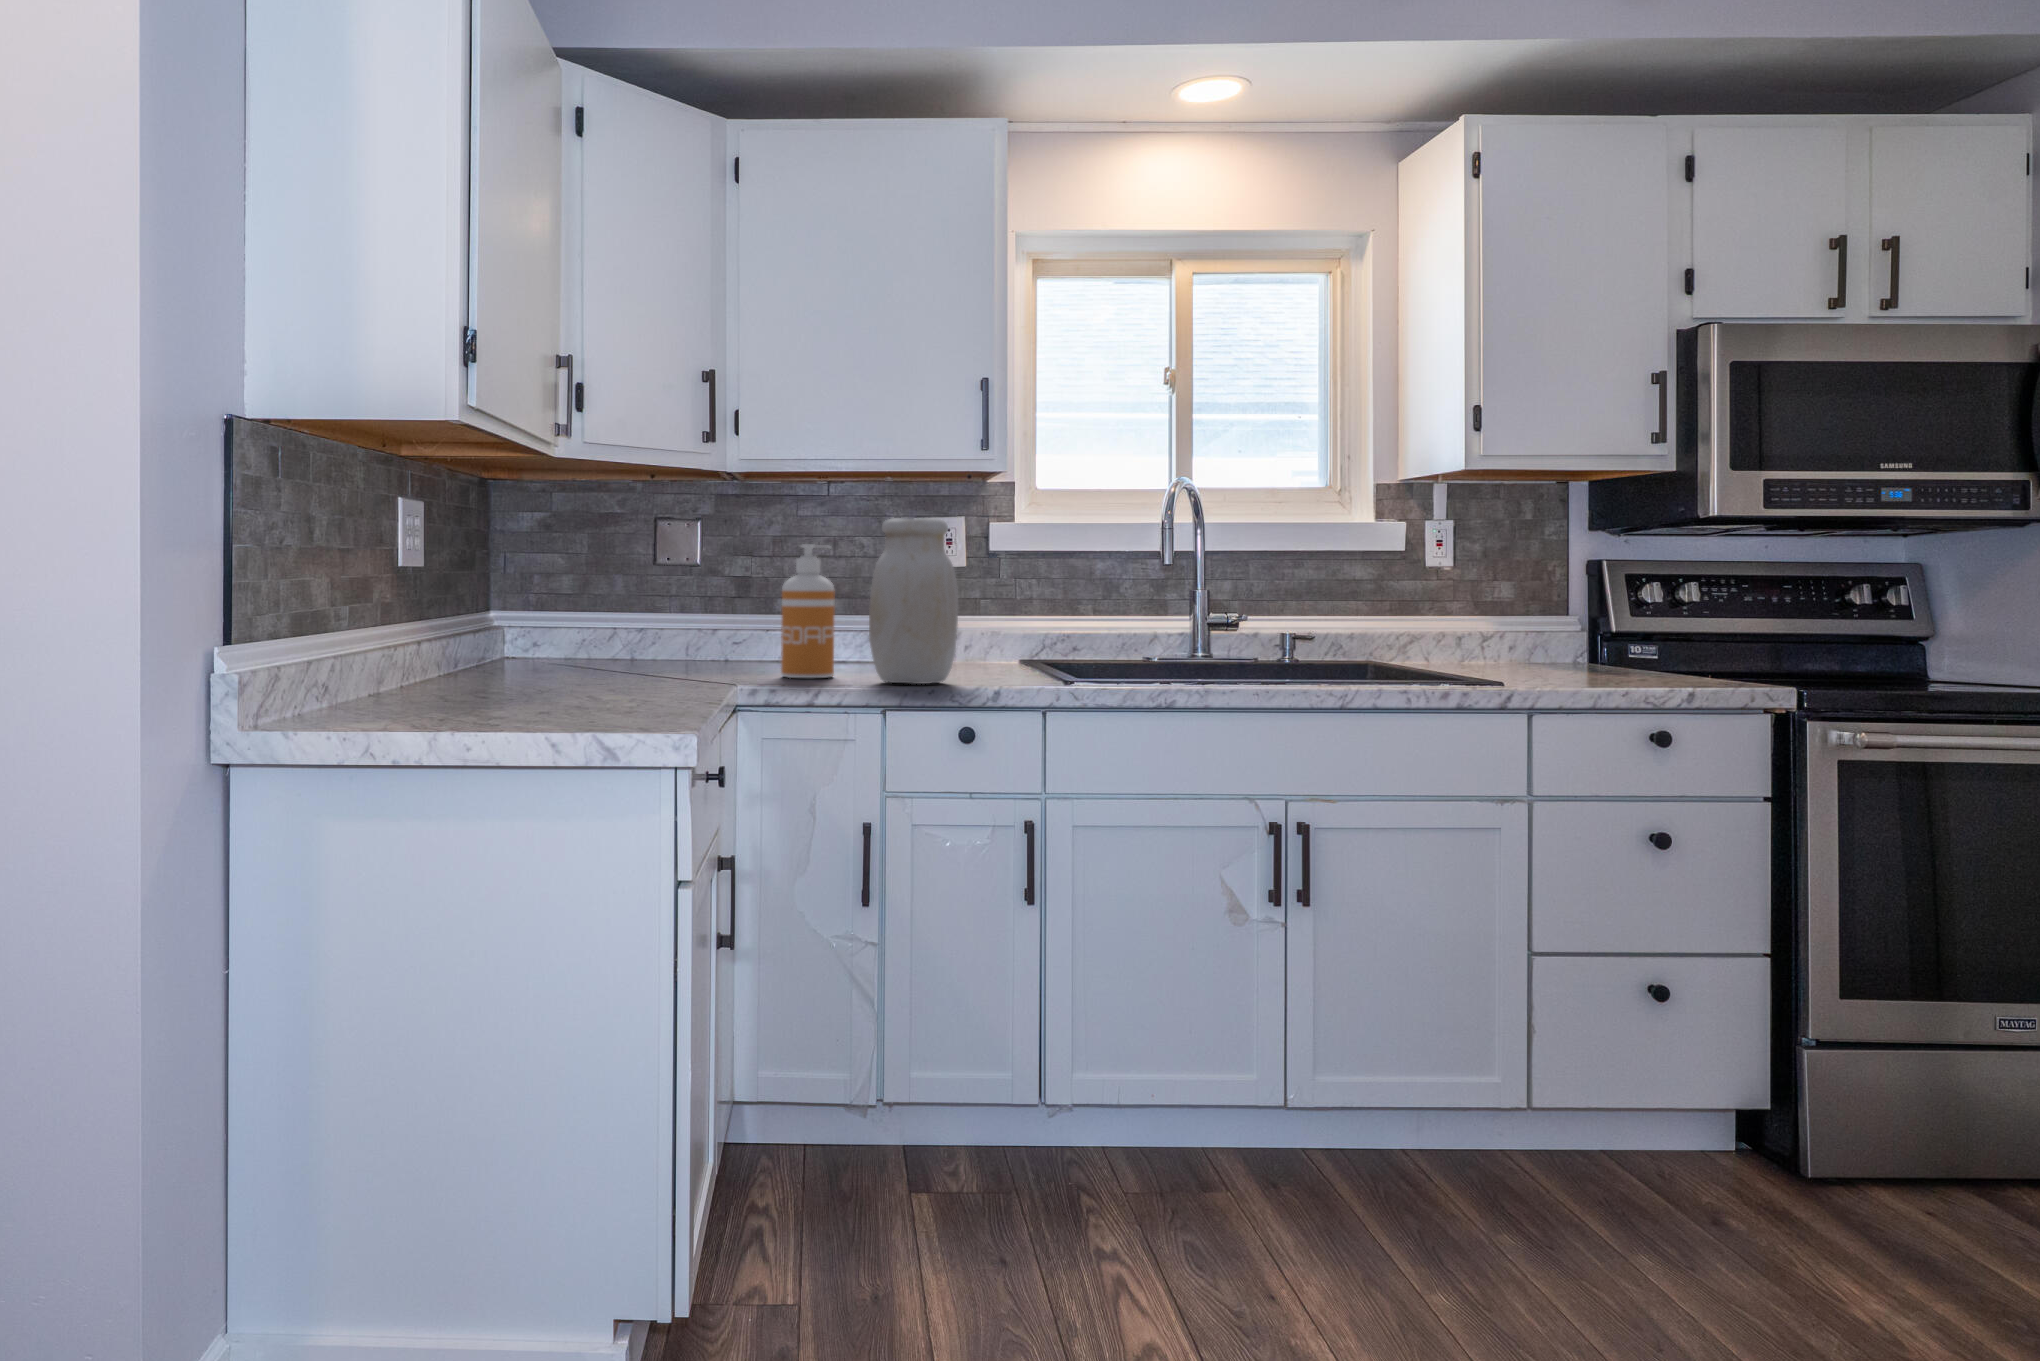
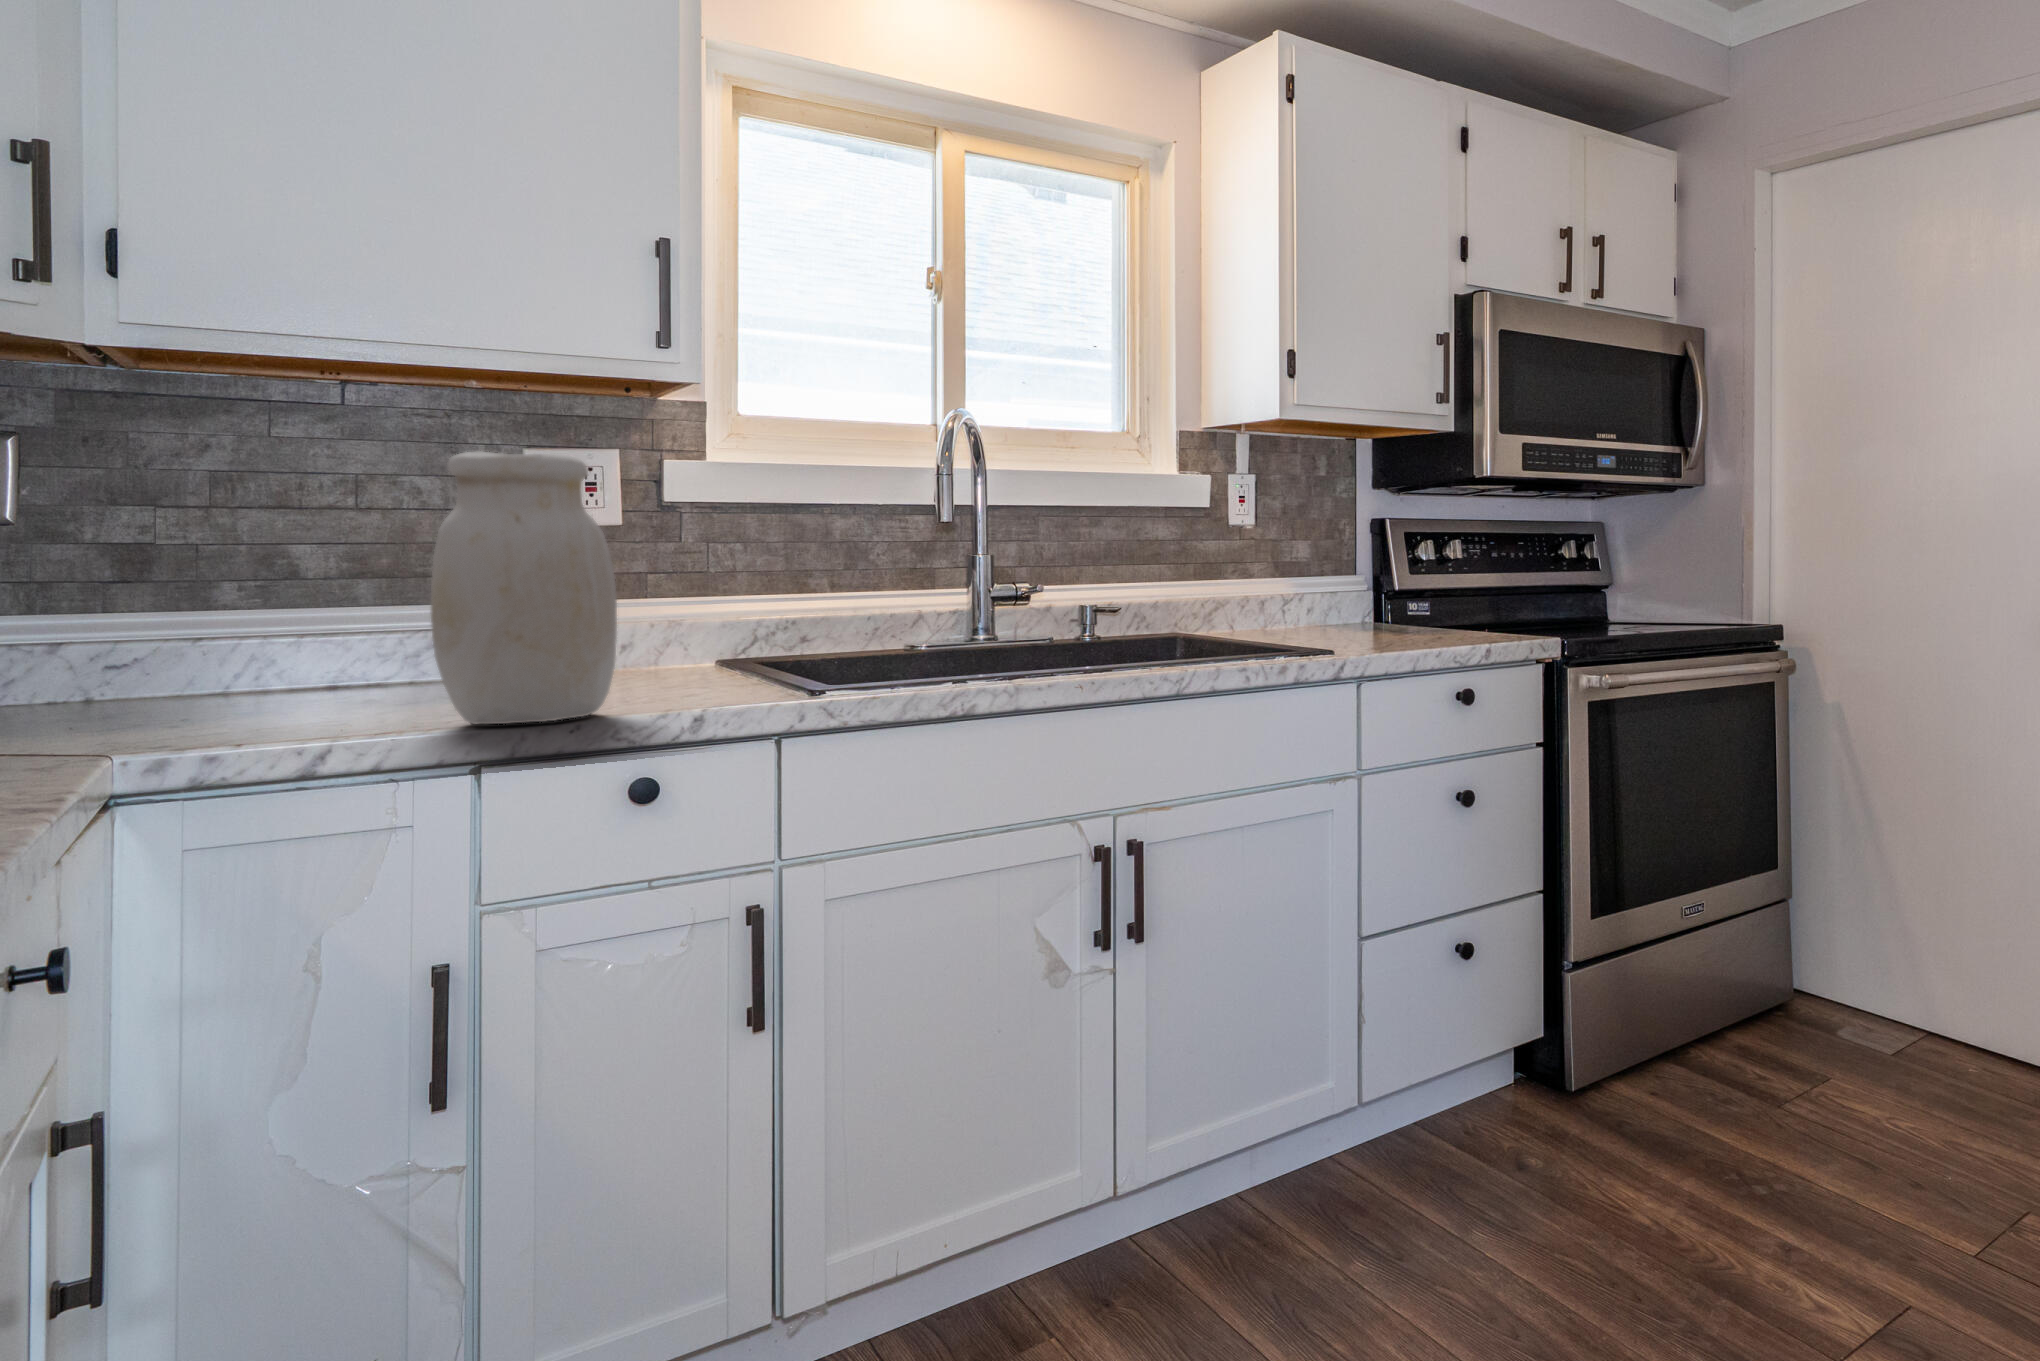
soap dispenser: present [781,544,835,678] -> none [217,491,362,730]

